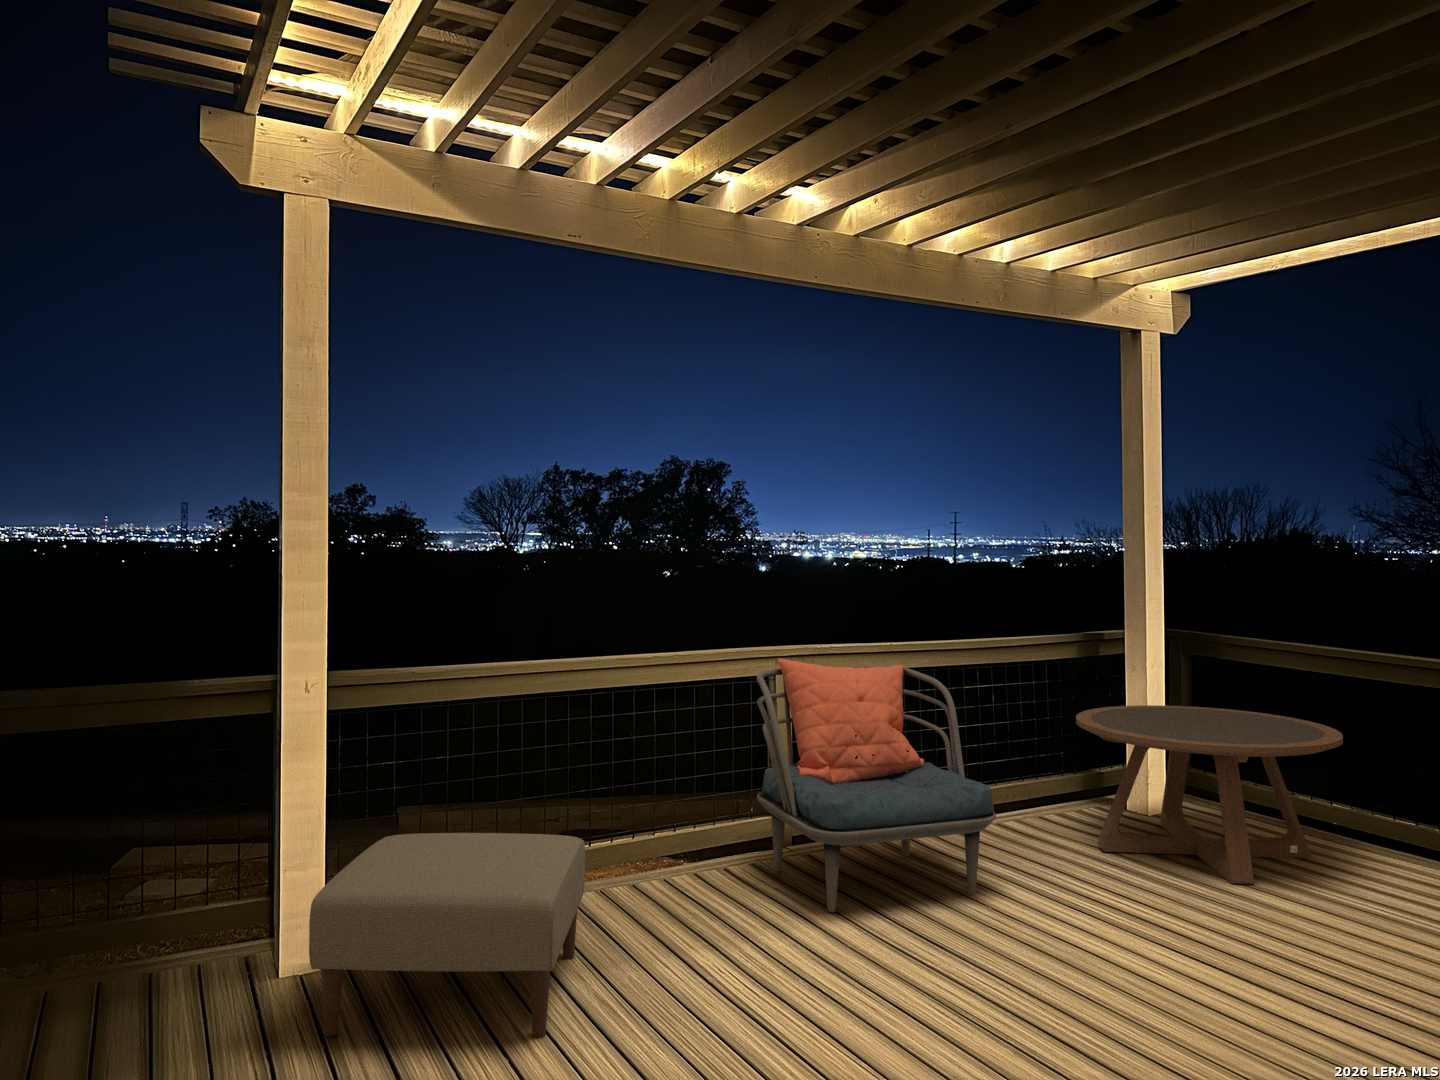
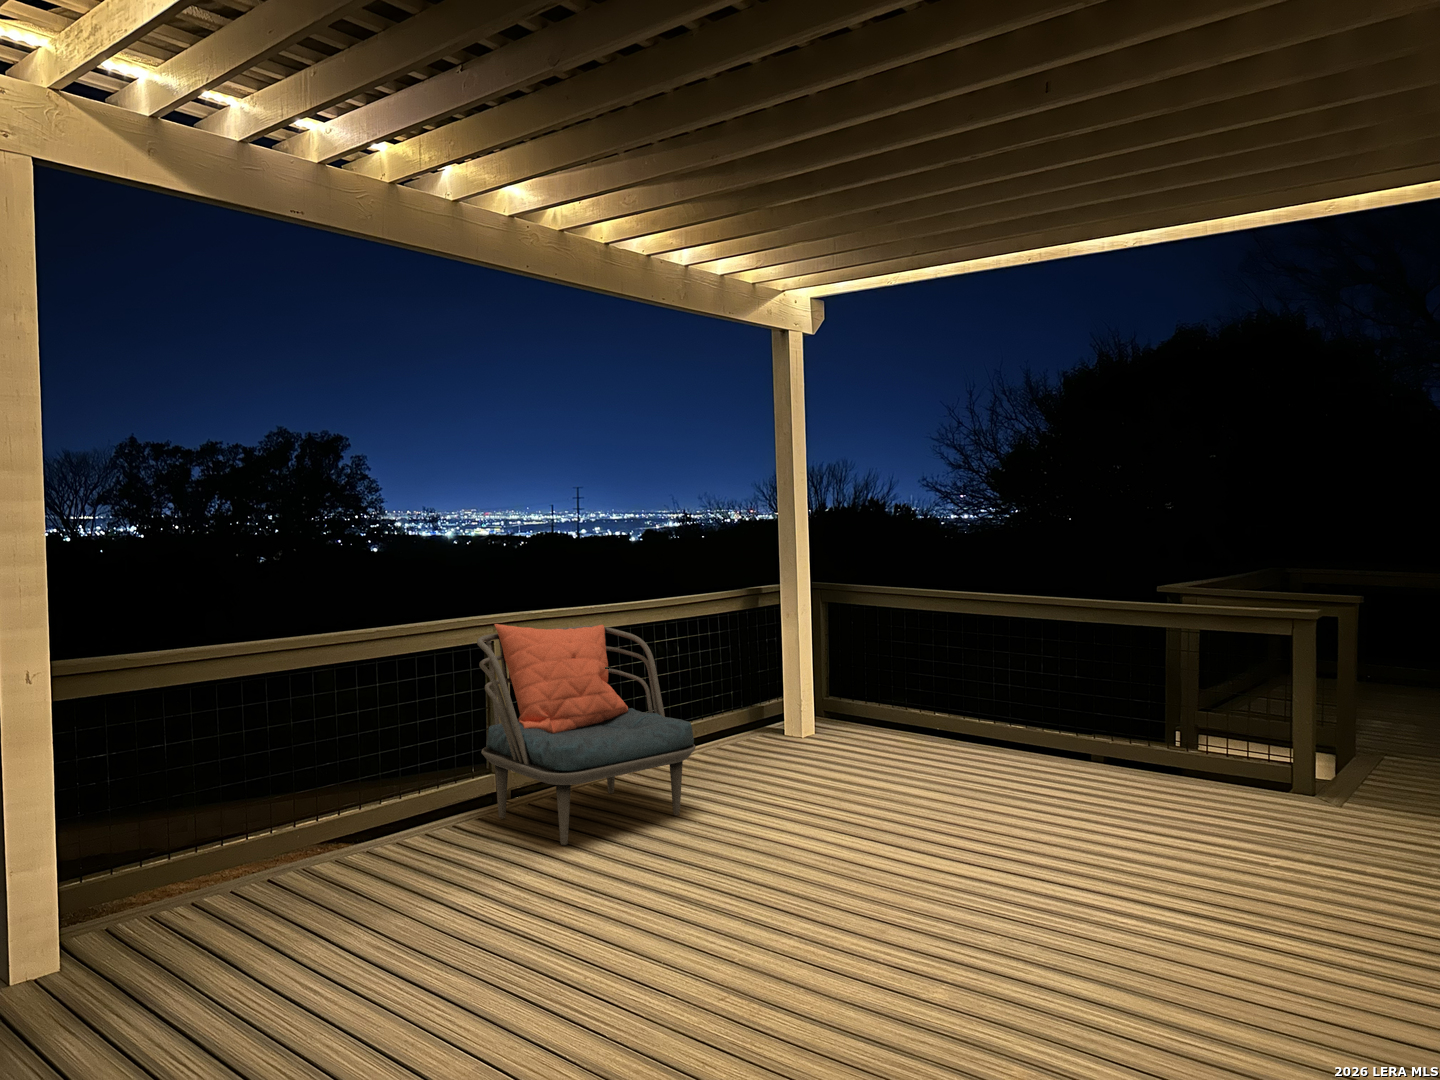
coffee table: present [1076,705,1343,884] -> none [744,647,940,782]
ottoman: present [309,833,585,1038] -> none [76,802,347,1028]

